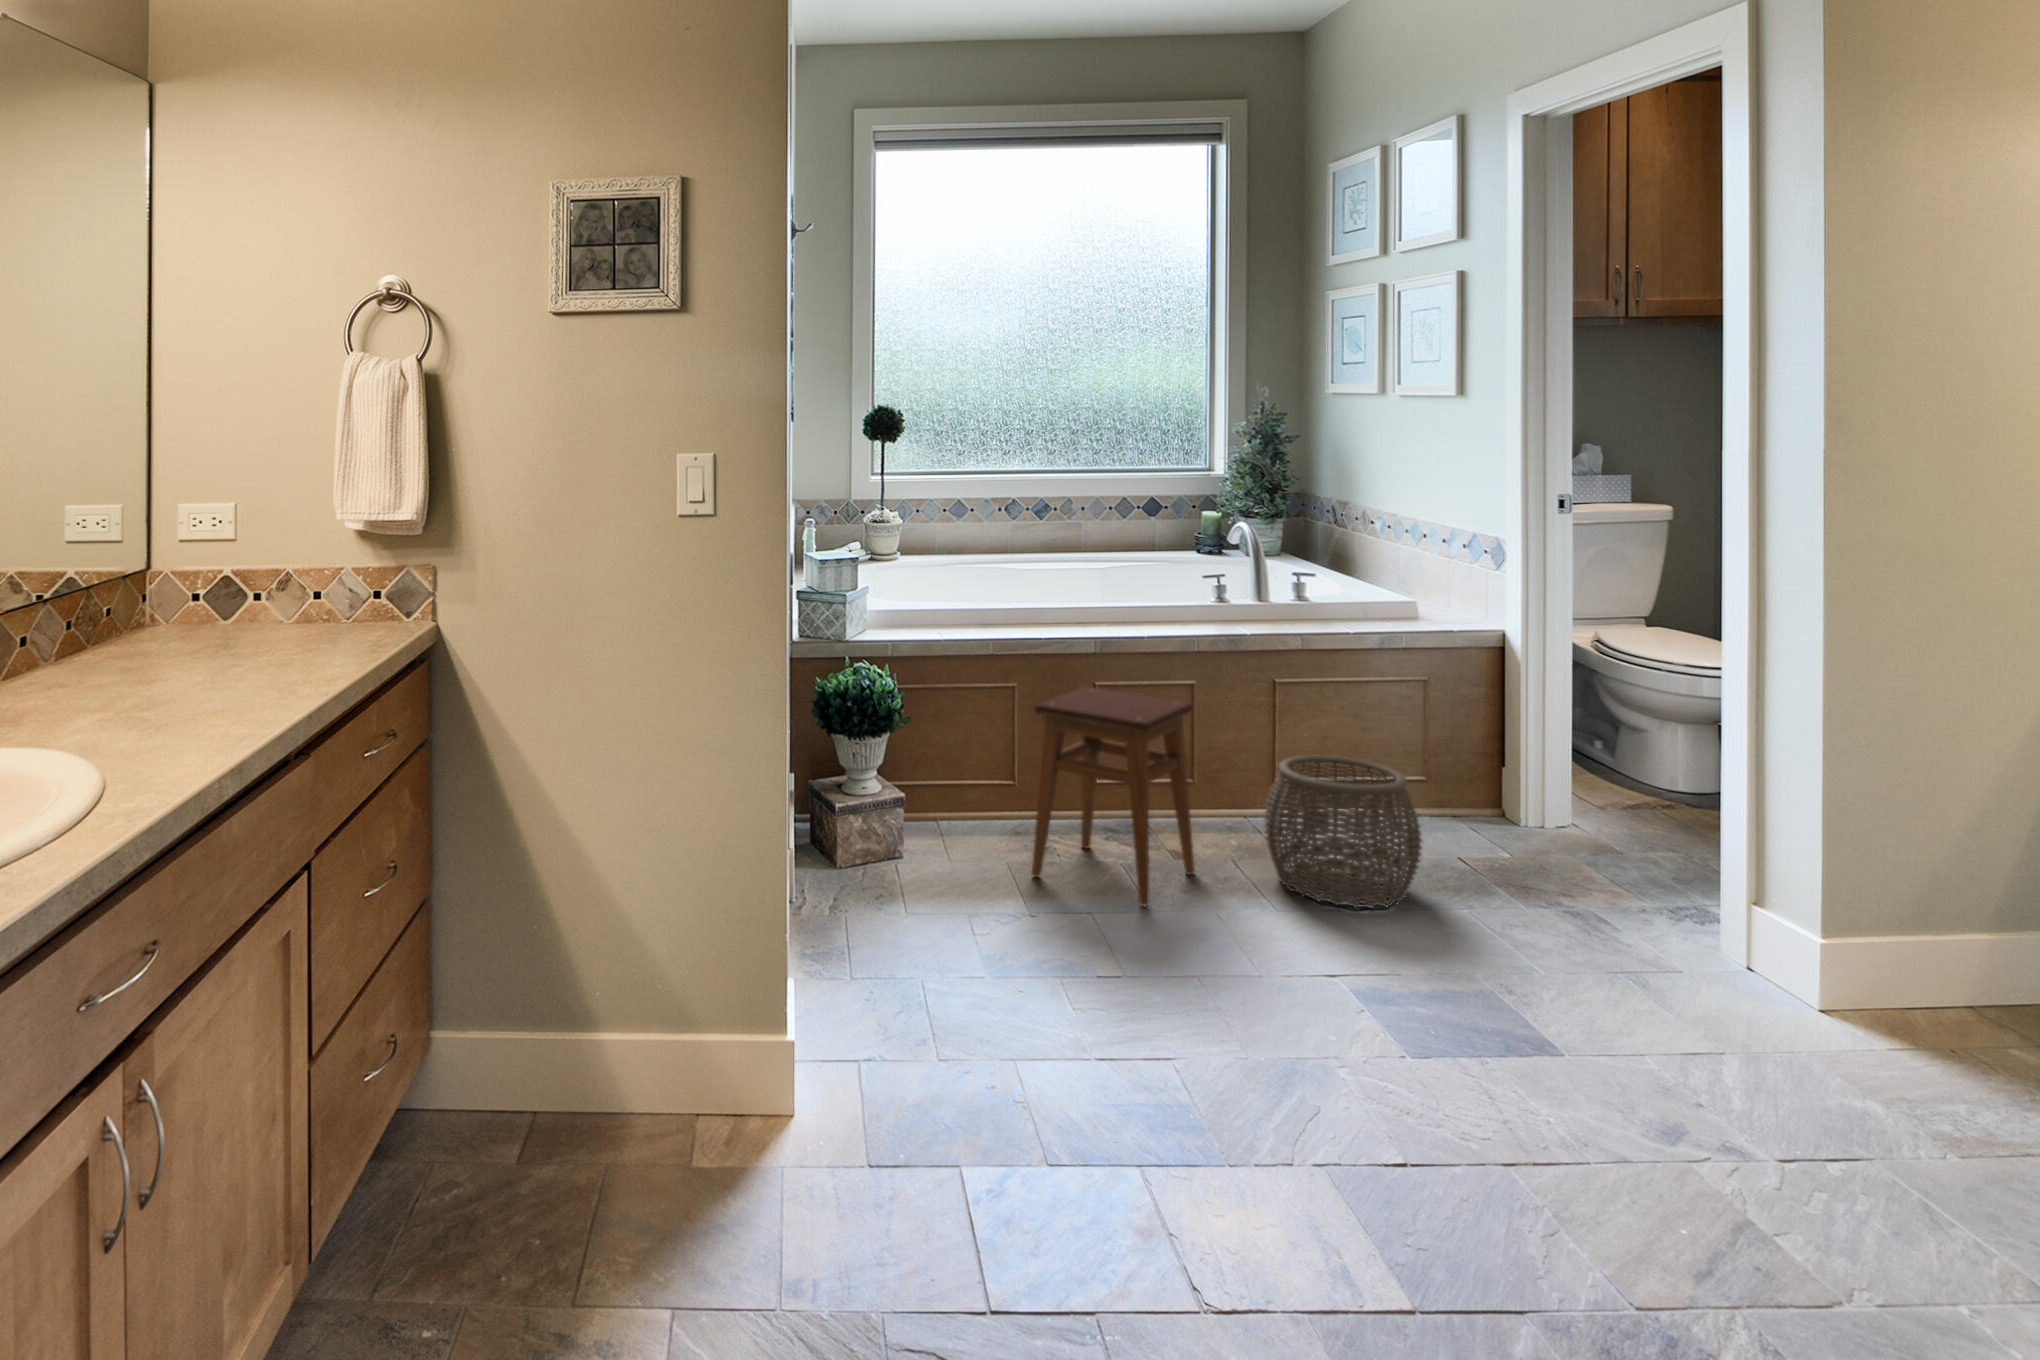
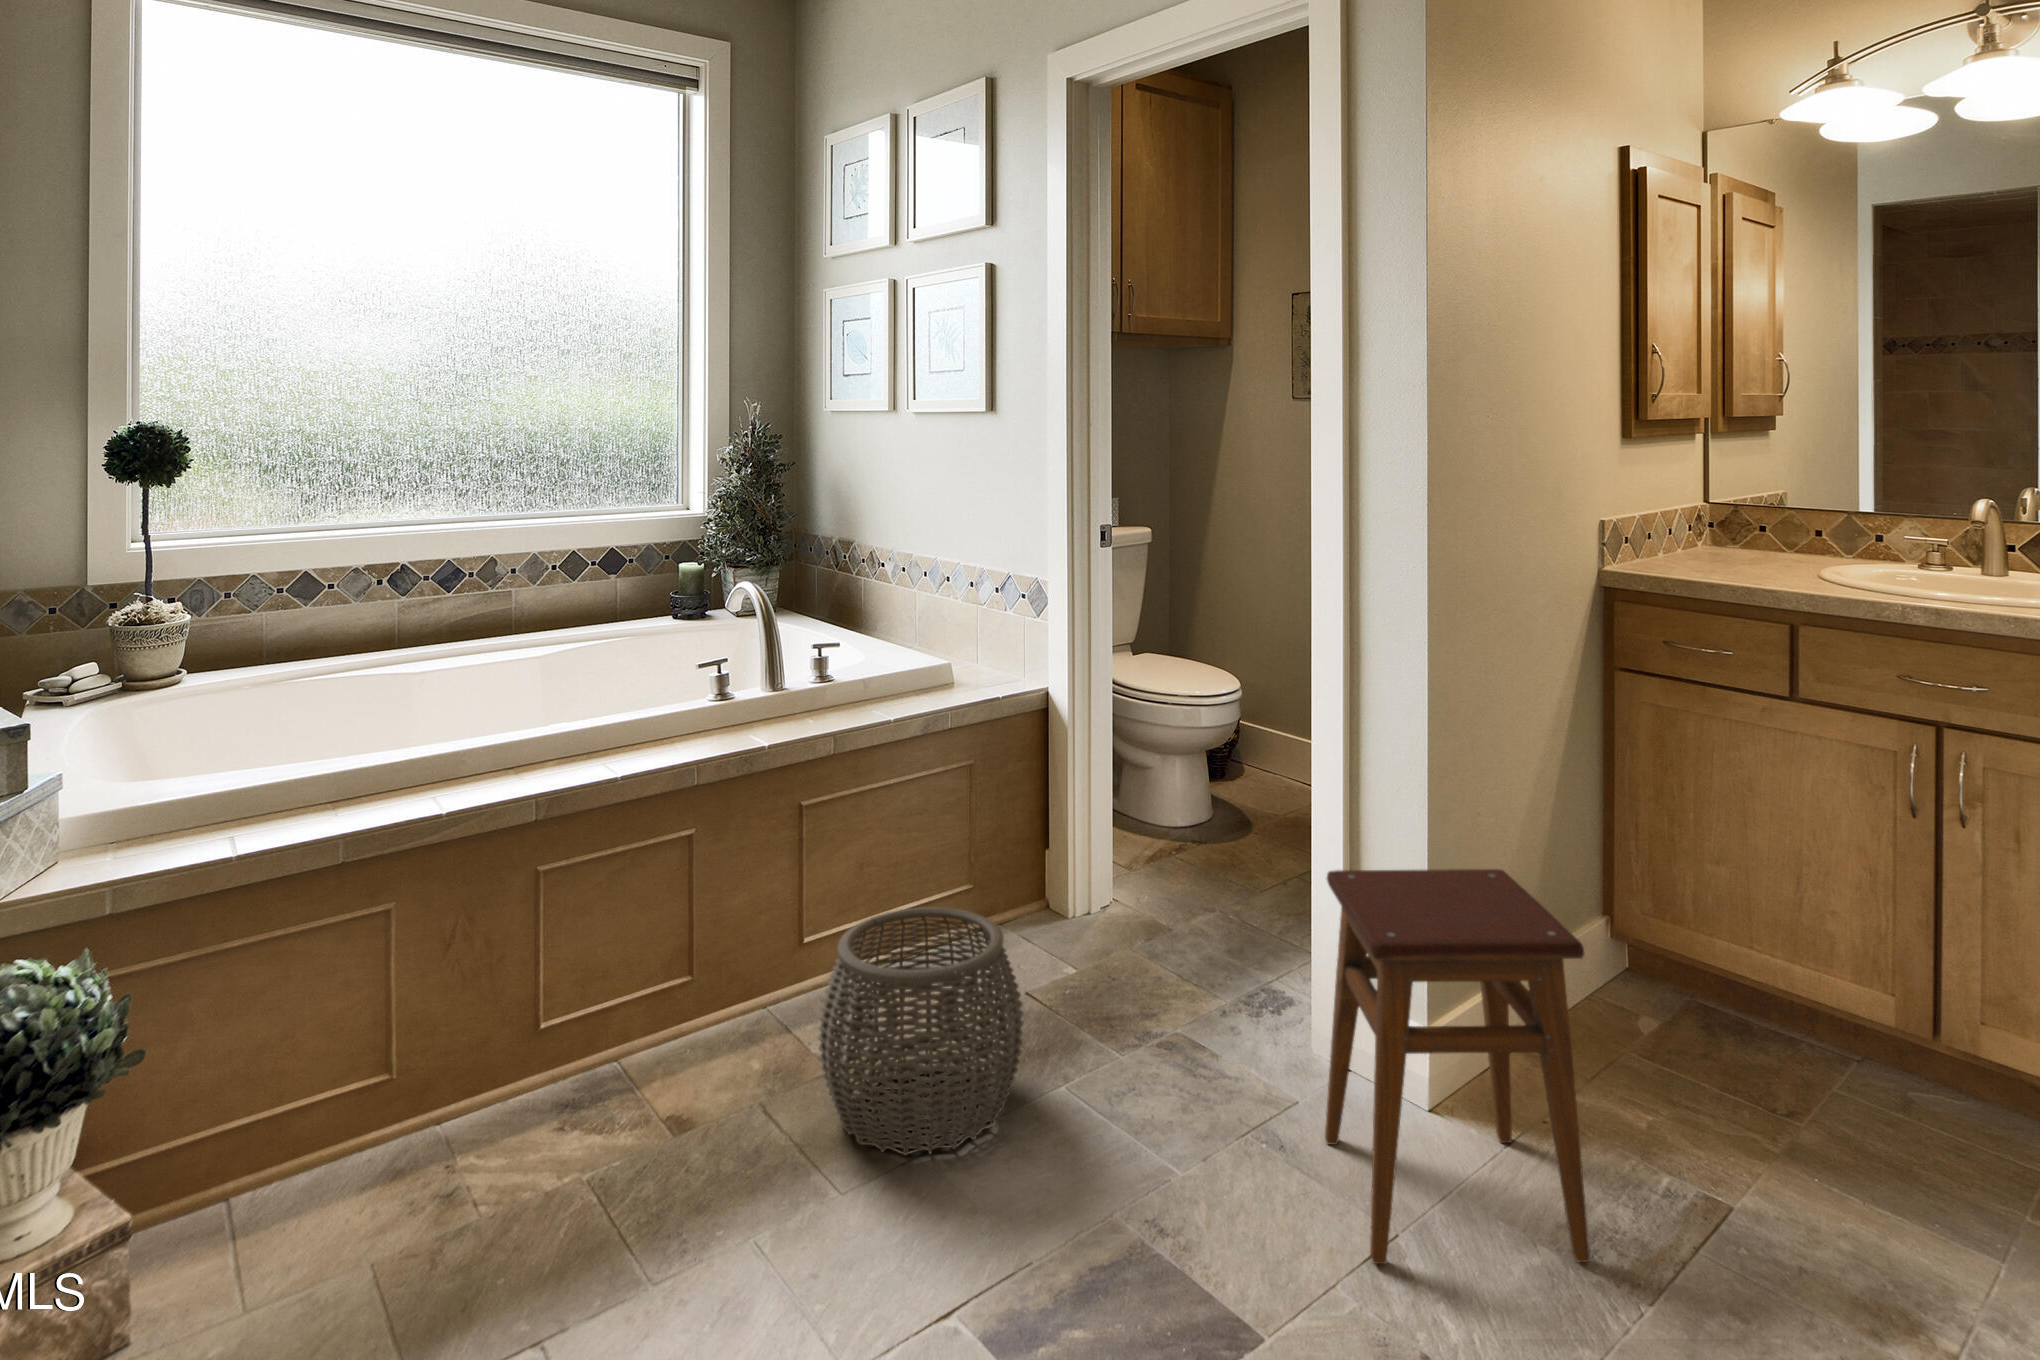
stool: present [1032,687,1195,906] -> present [1325,869,1590,1264]

